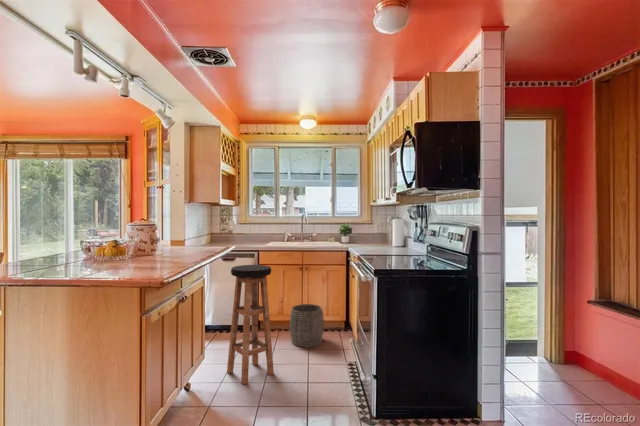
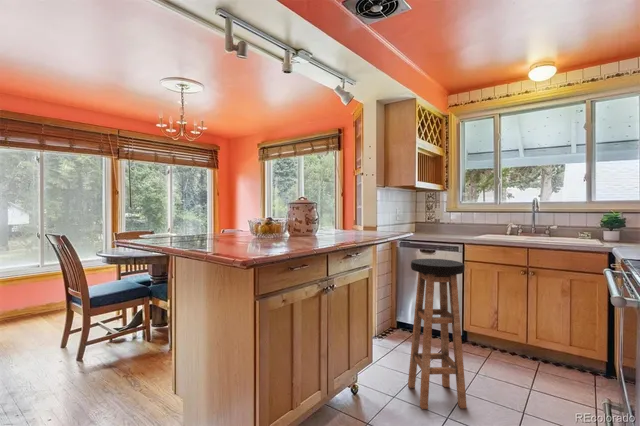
woven basket: present [290,304,324,347] -> none [504,321,560,387]

